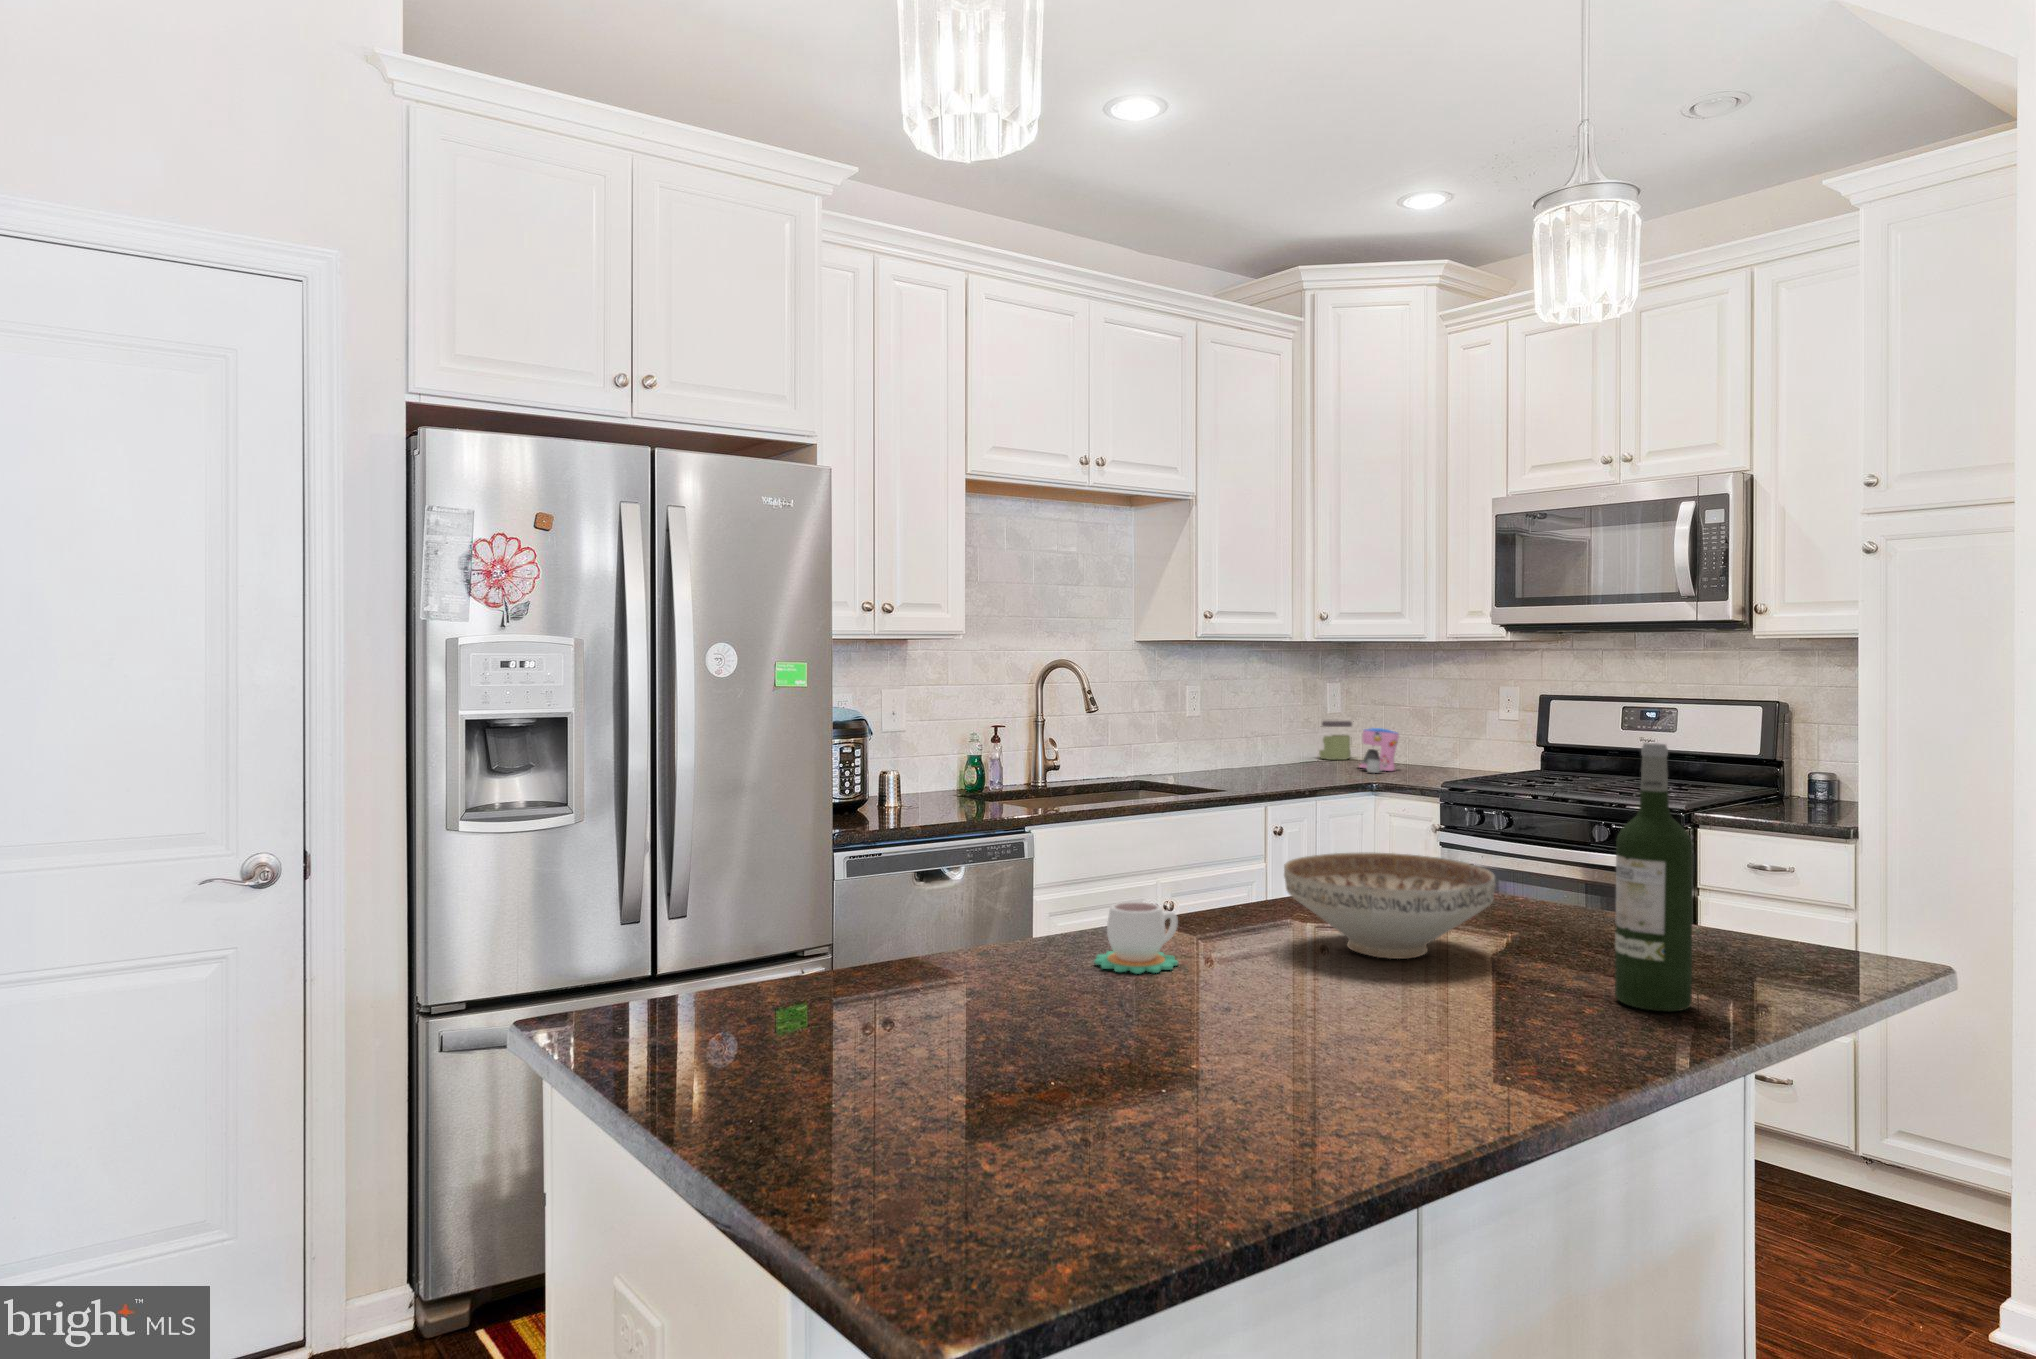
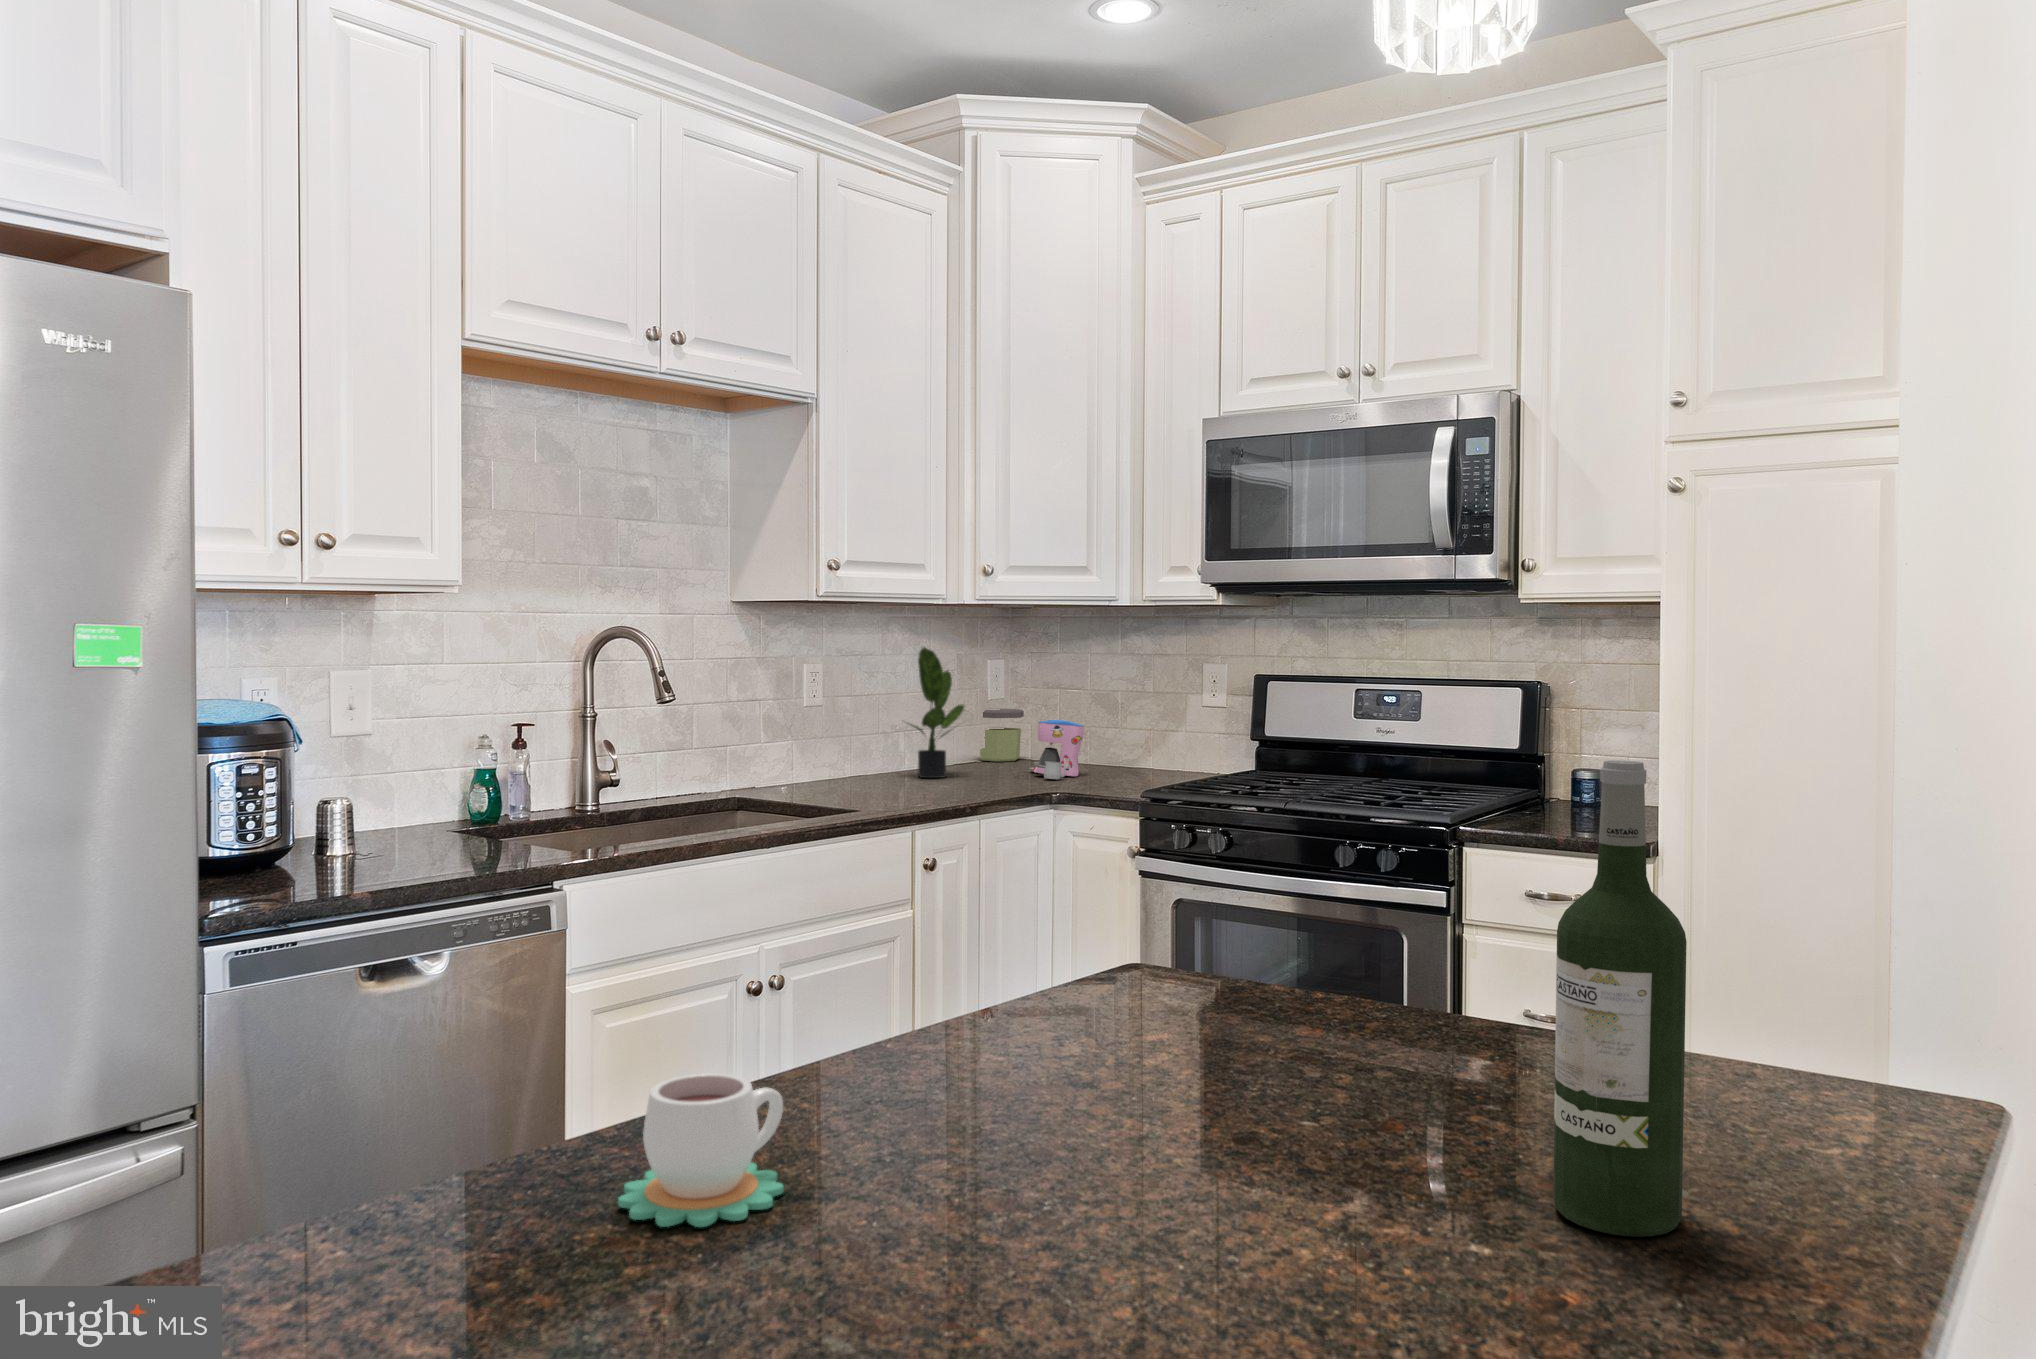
potted plant: none [1257,673,1310,770] -> present [908,647,964,778]
decorative bowl: present [1284,853,1496,959] -> none [973,941,1327,1140]

